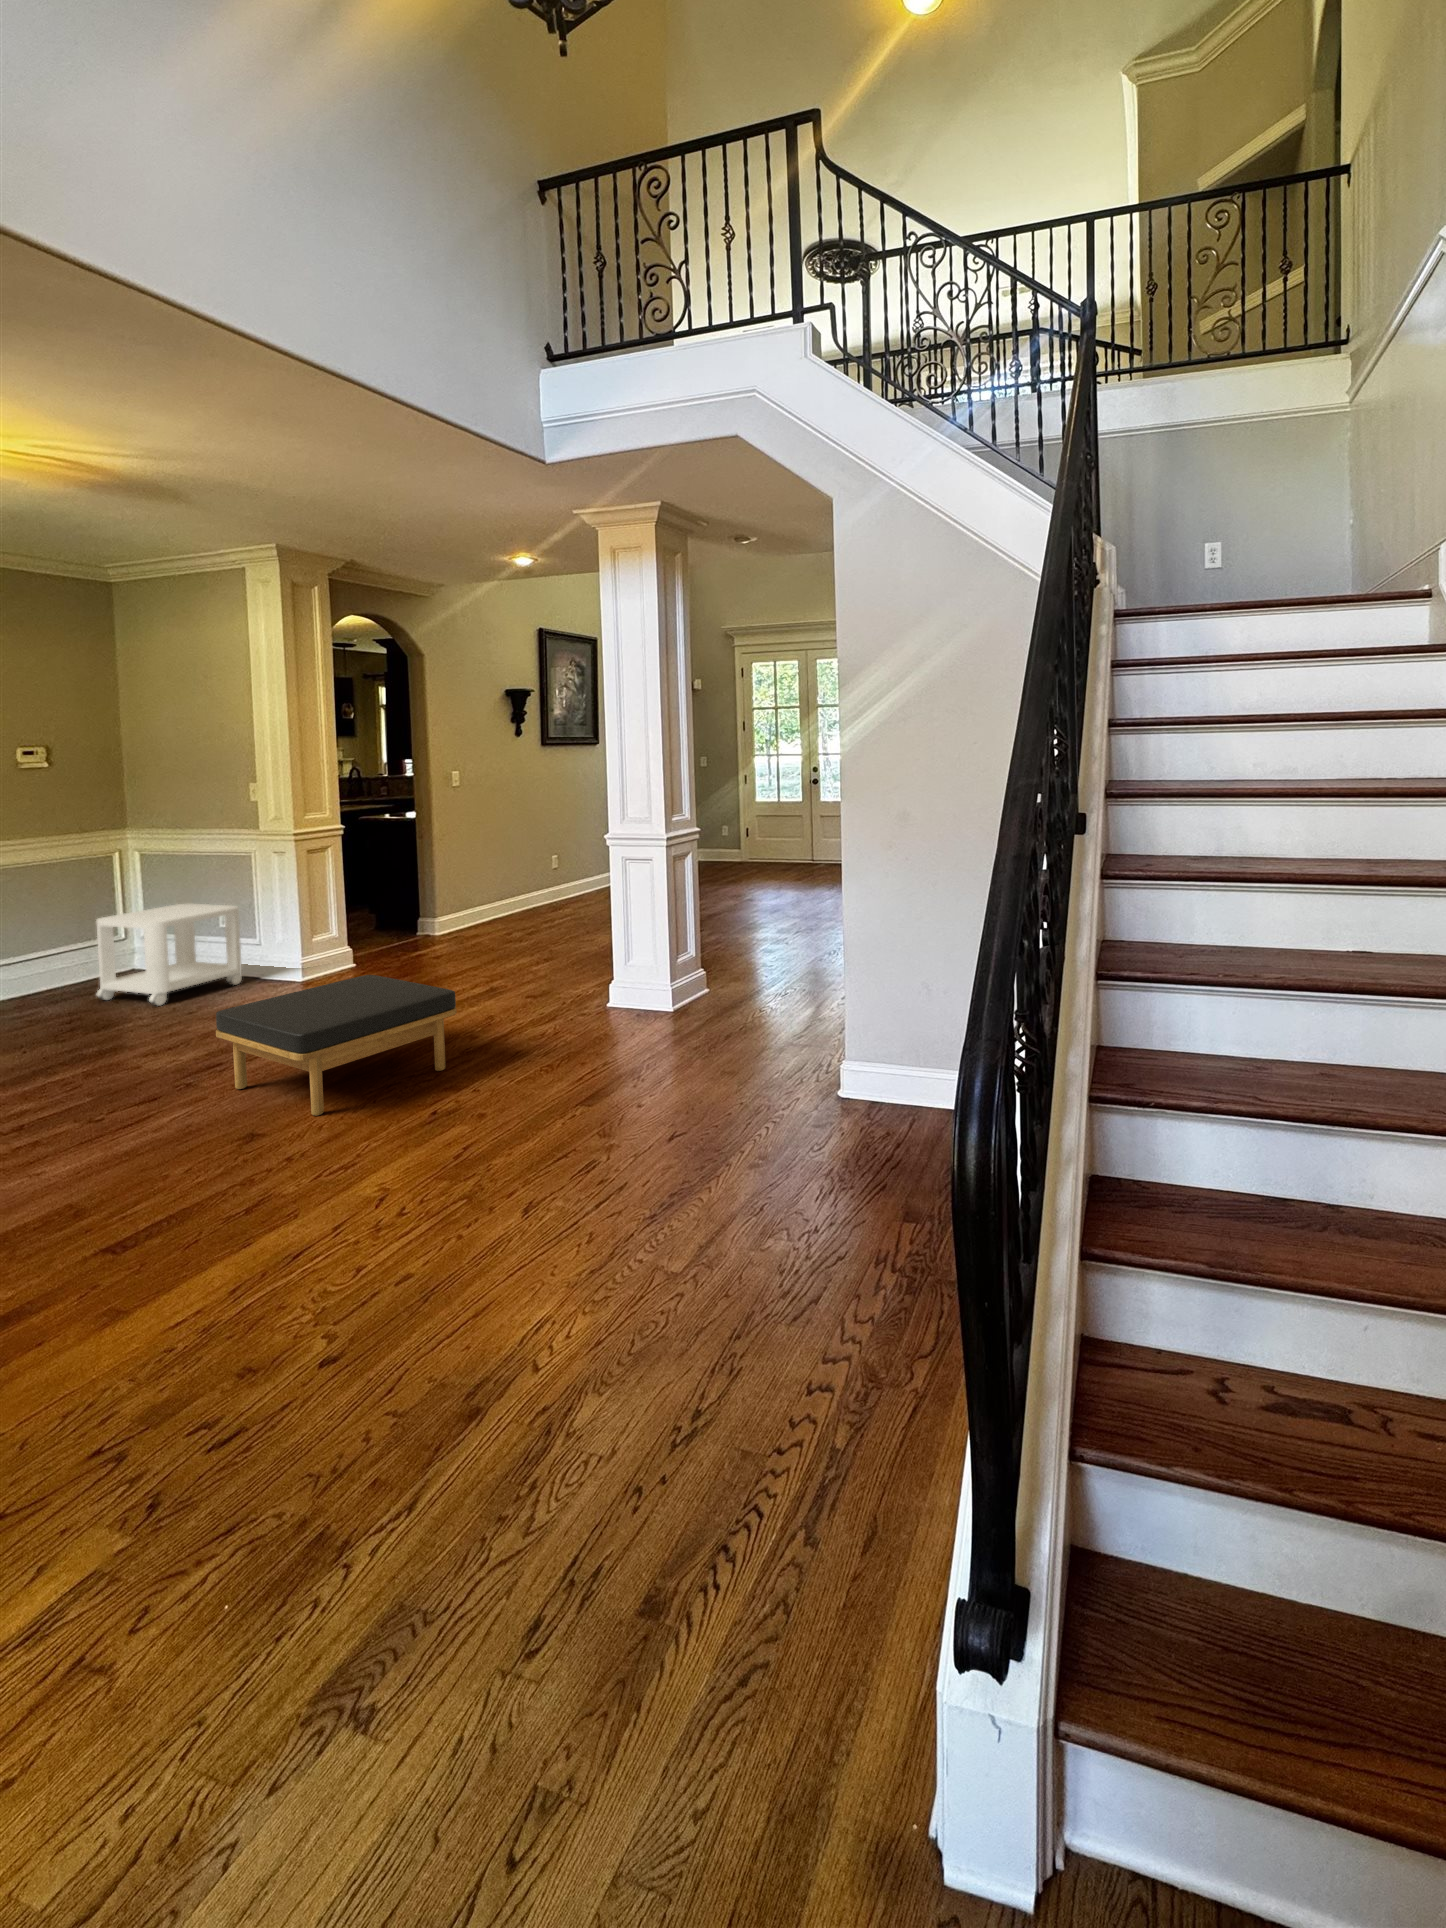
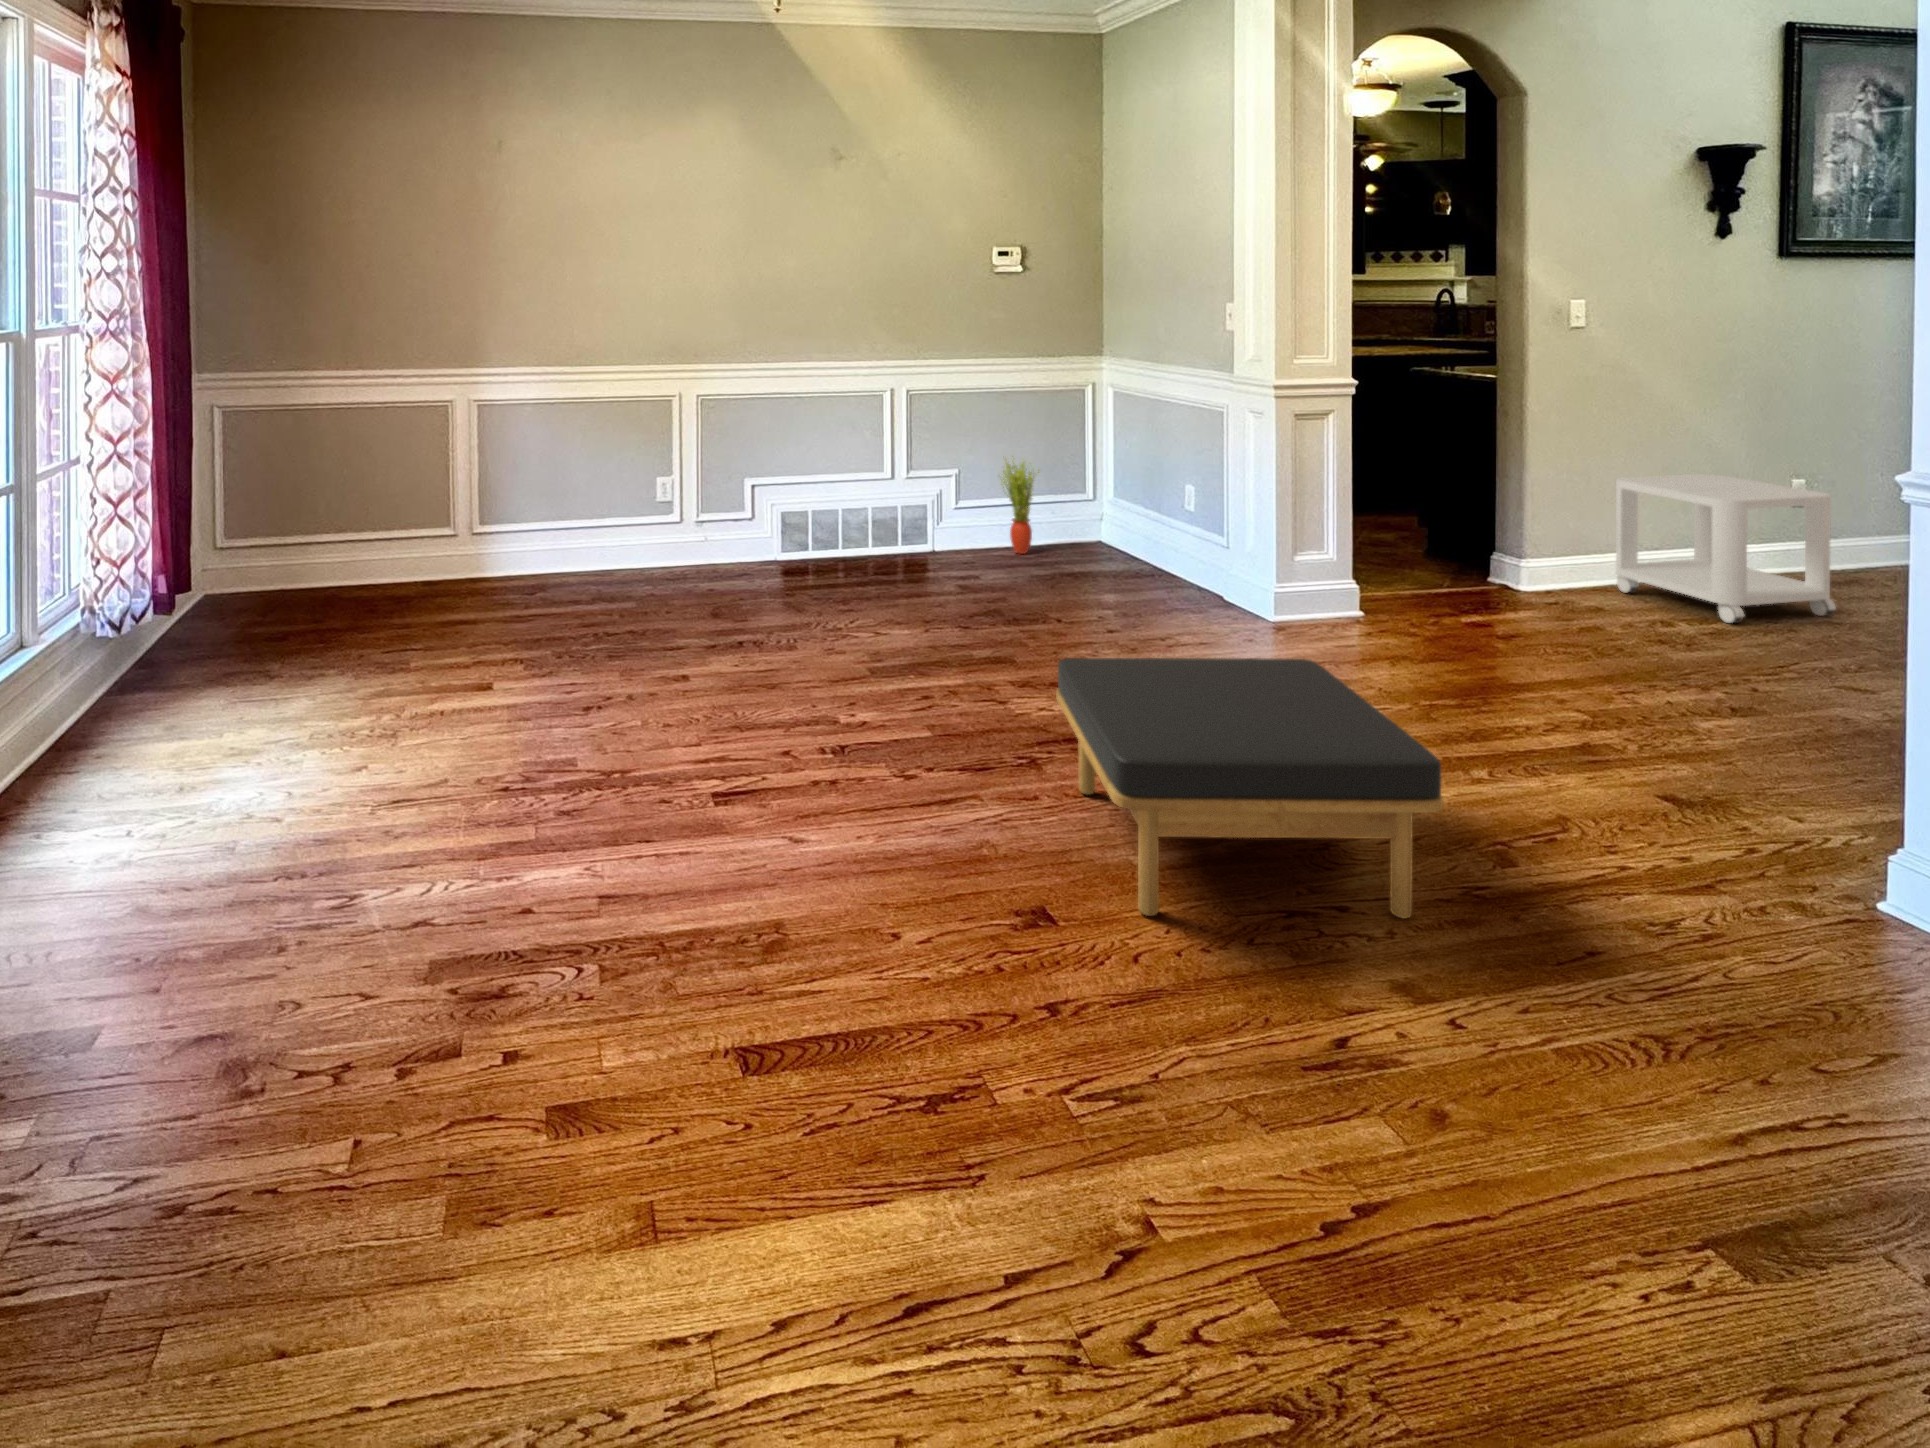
side table: present [96,904,242,1006] -> present [1616,474,1836,623]
potted plant: none [34,916,79,995] -> present [1002,456,1039,554]

